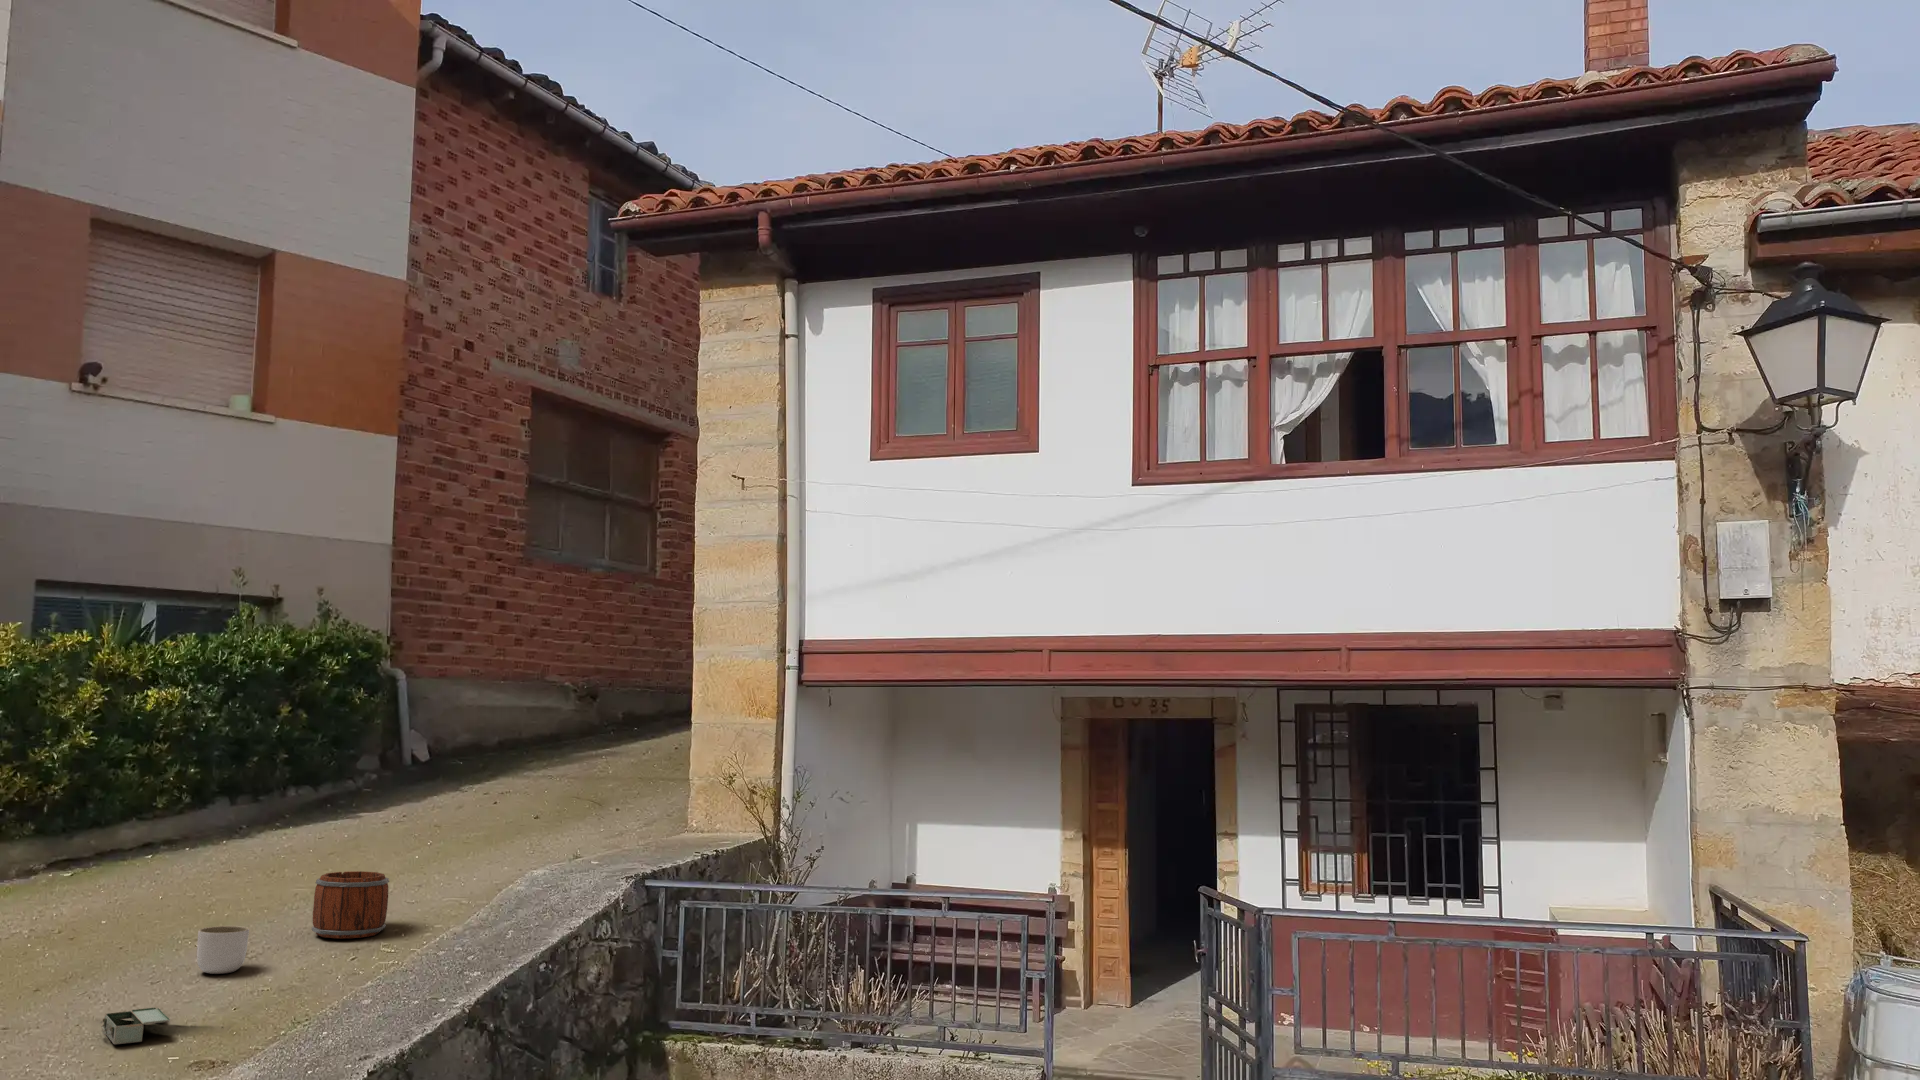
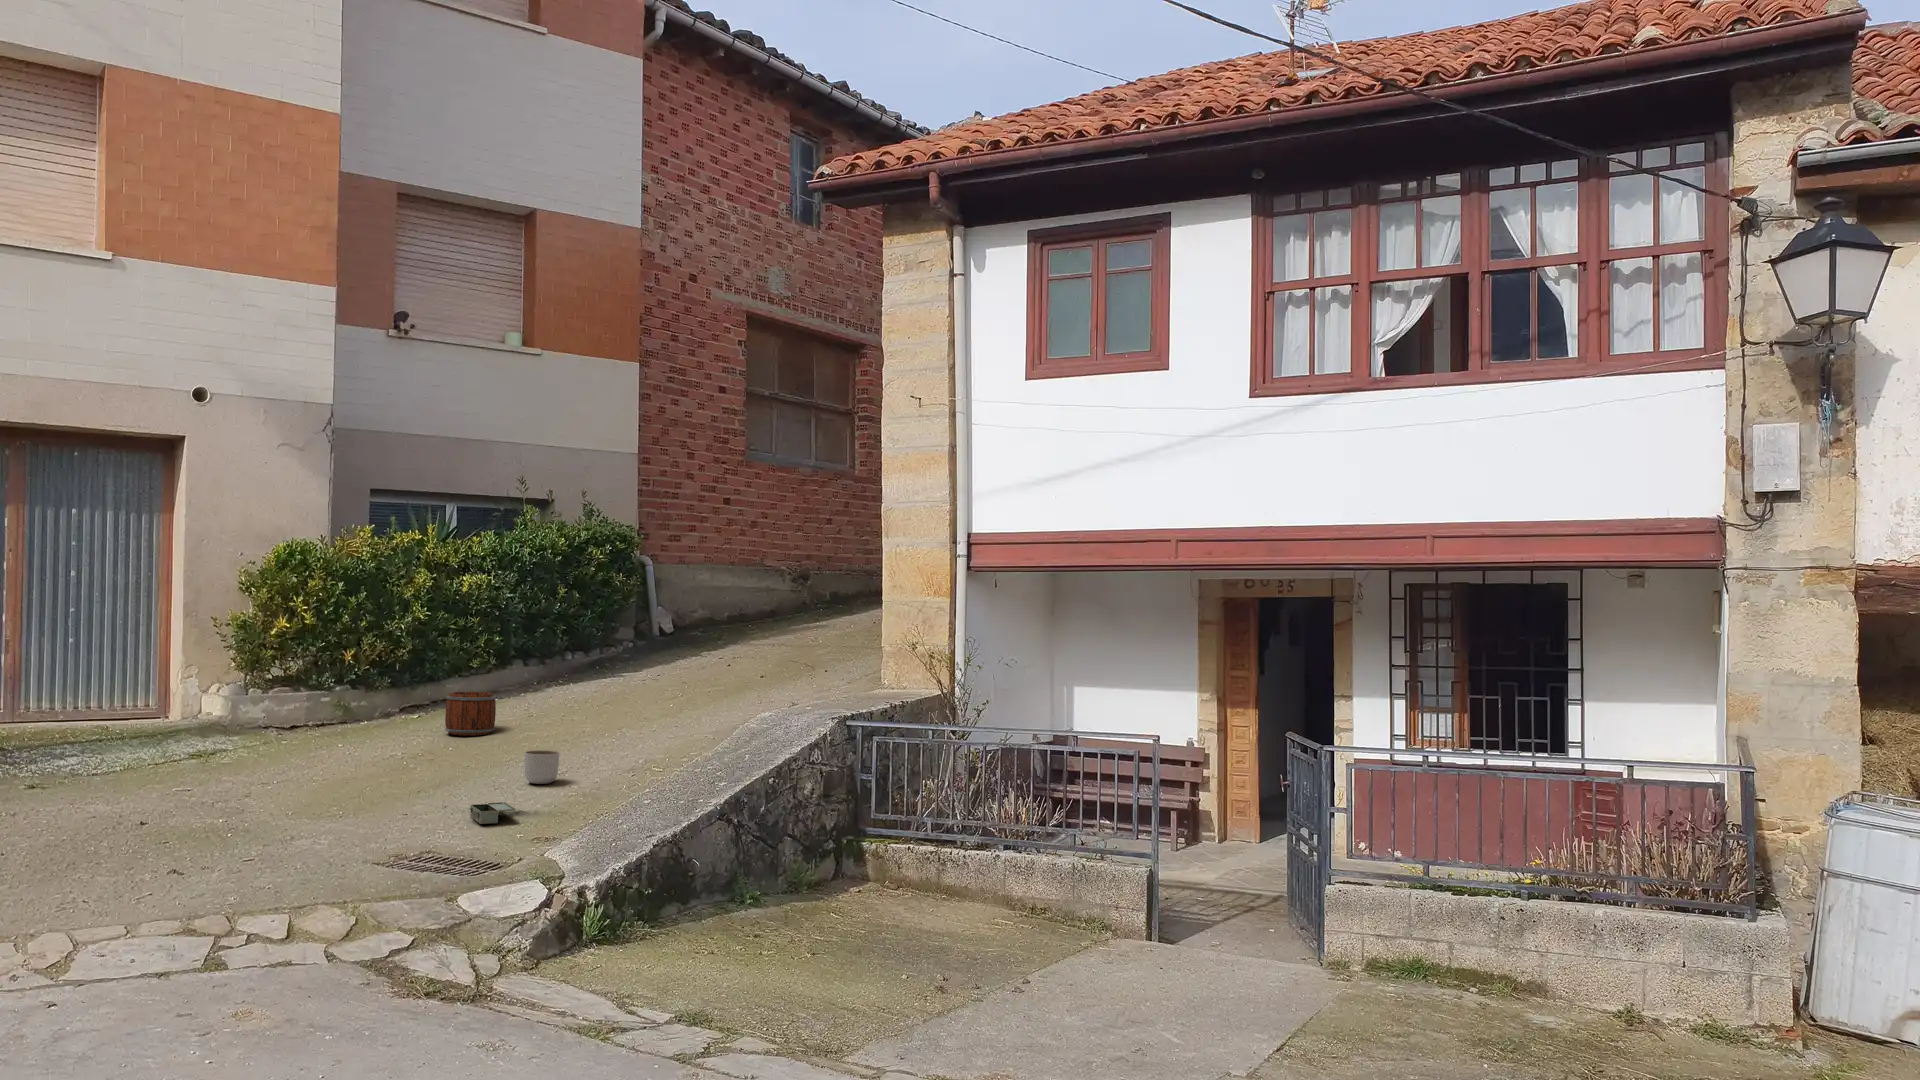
bucket: present [312,871,389,938] -> present [445,692,496,735]

